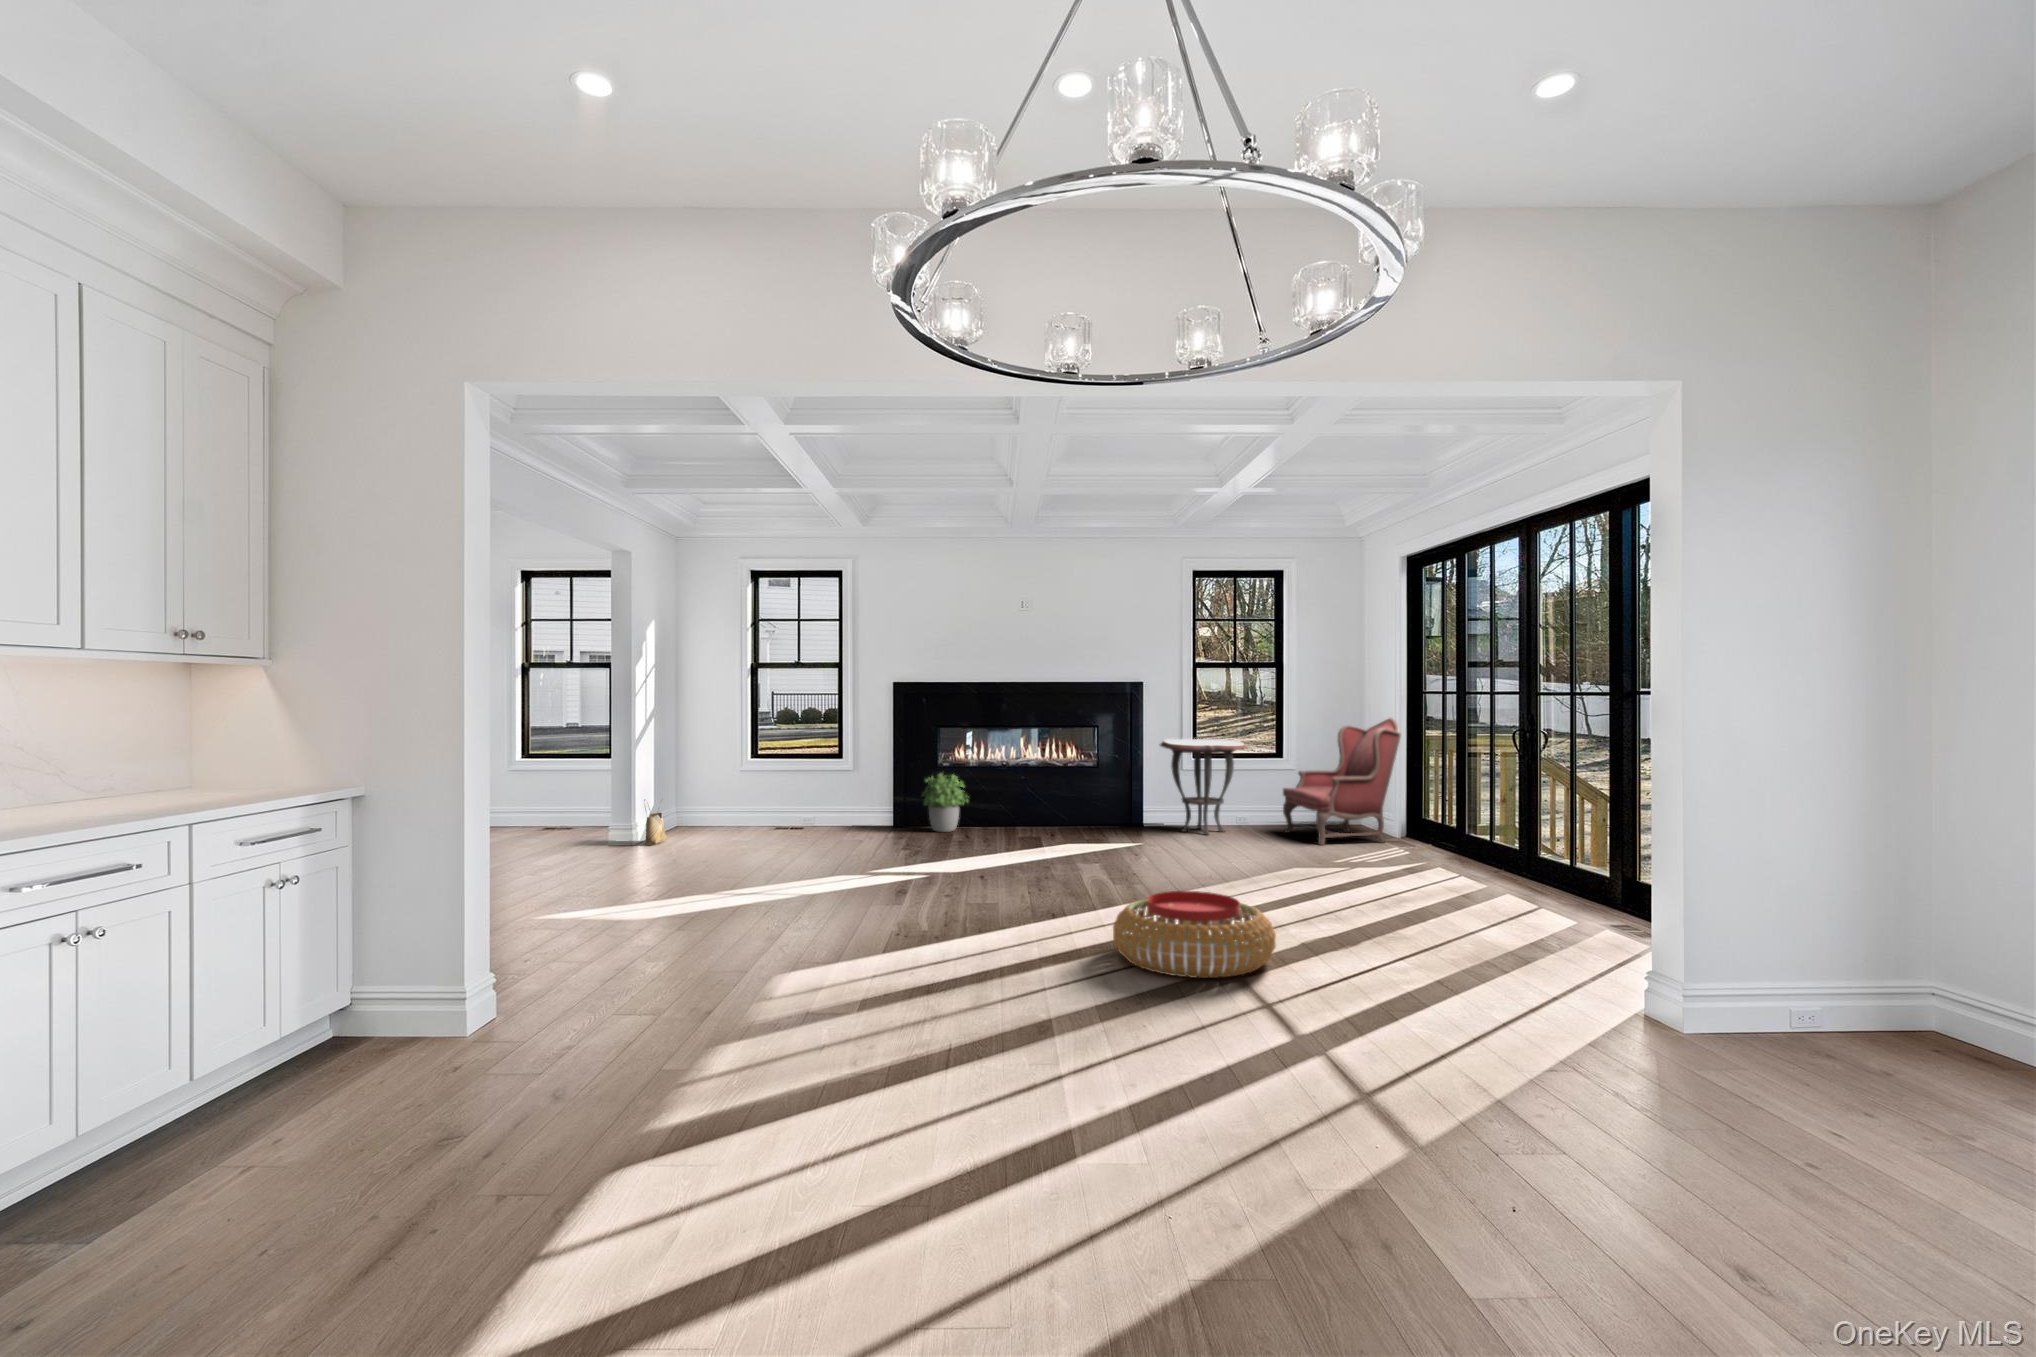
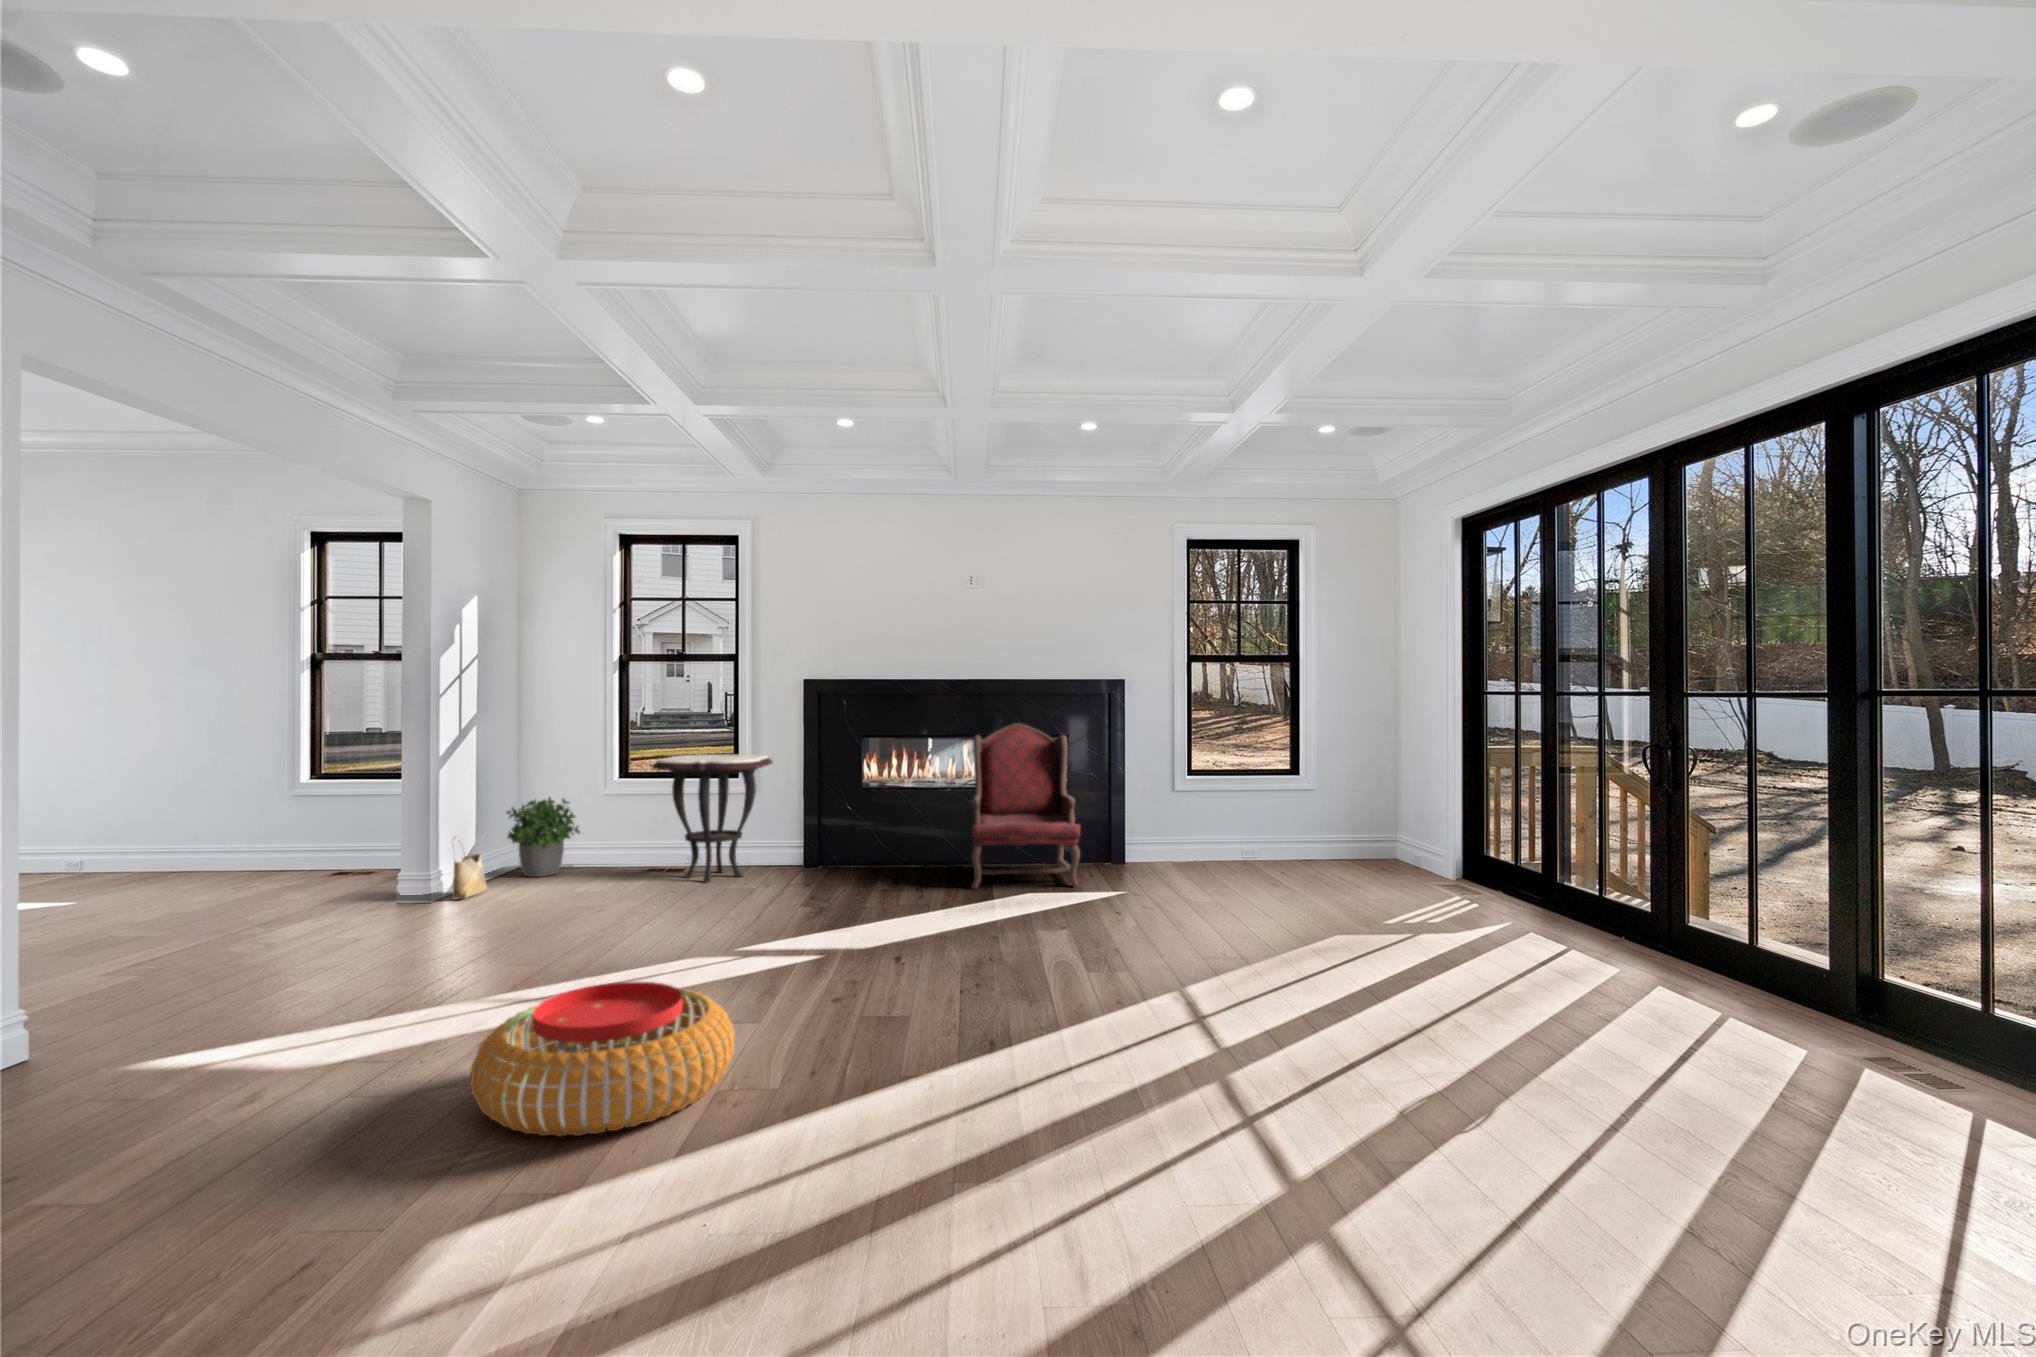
armchair: present [1283,718,1401,845] -> present [971,723,1080,889]
side table: present [1160,739,1247,835] -> present [652,754,773,883]
potted plant: present [922,773,968,832] -> present [507,797,580,877]
pouf: present [1113,891,1276,978] -> present [471,982,735,1136]

